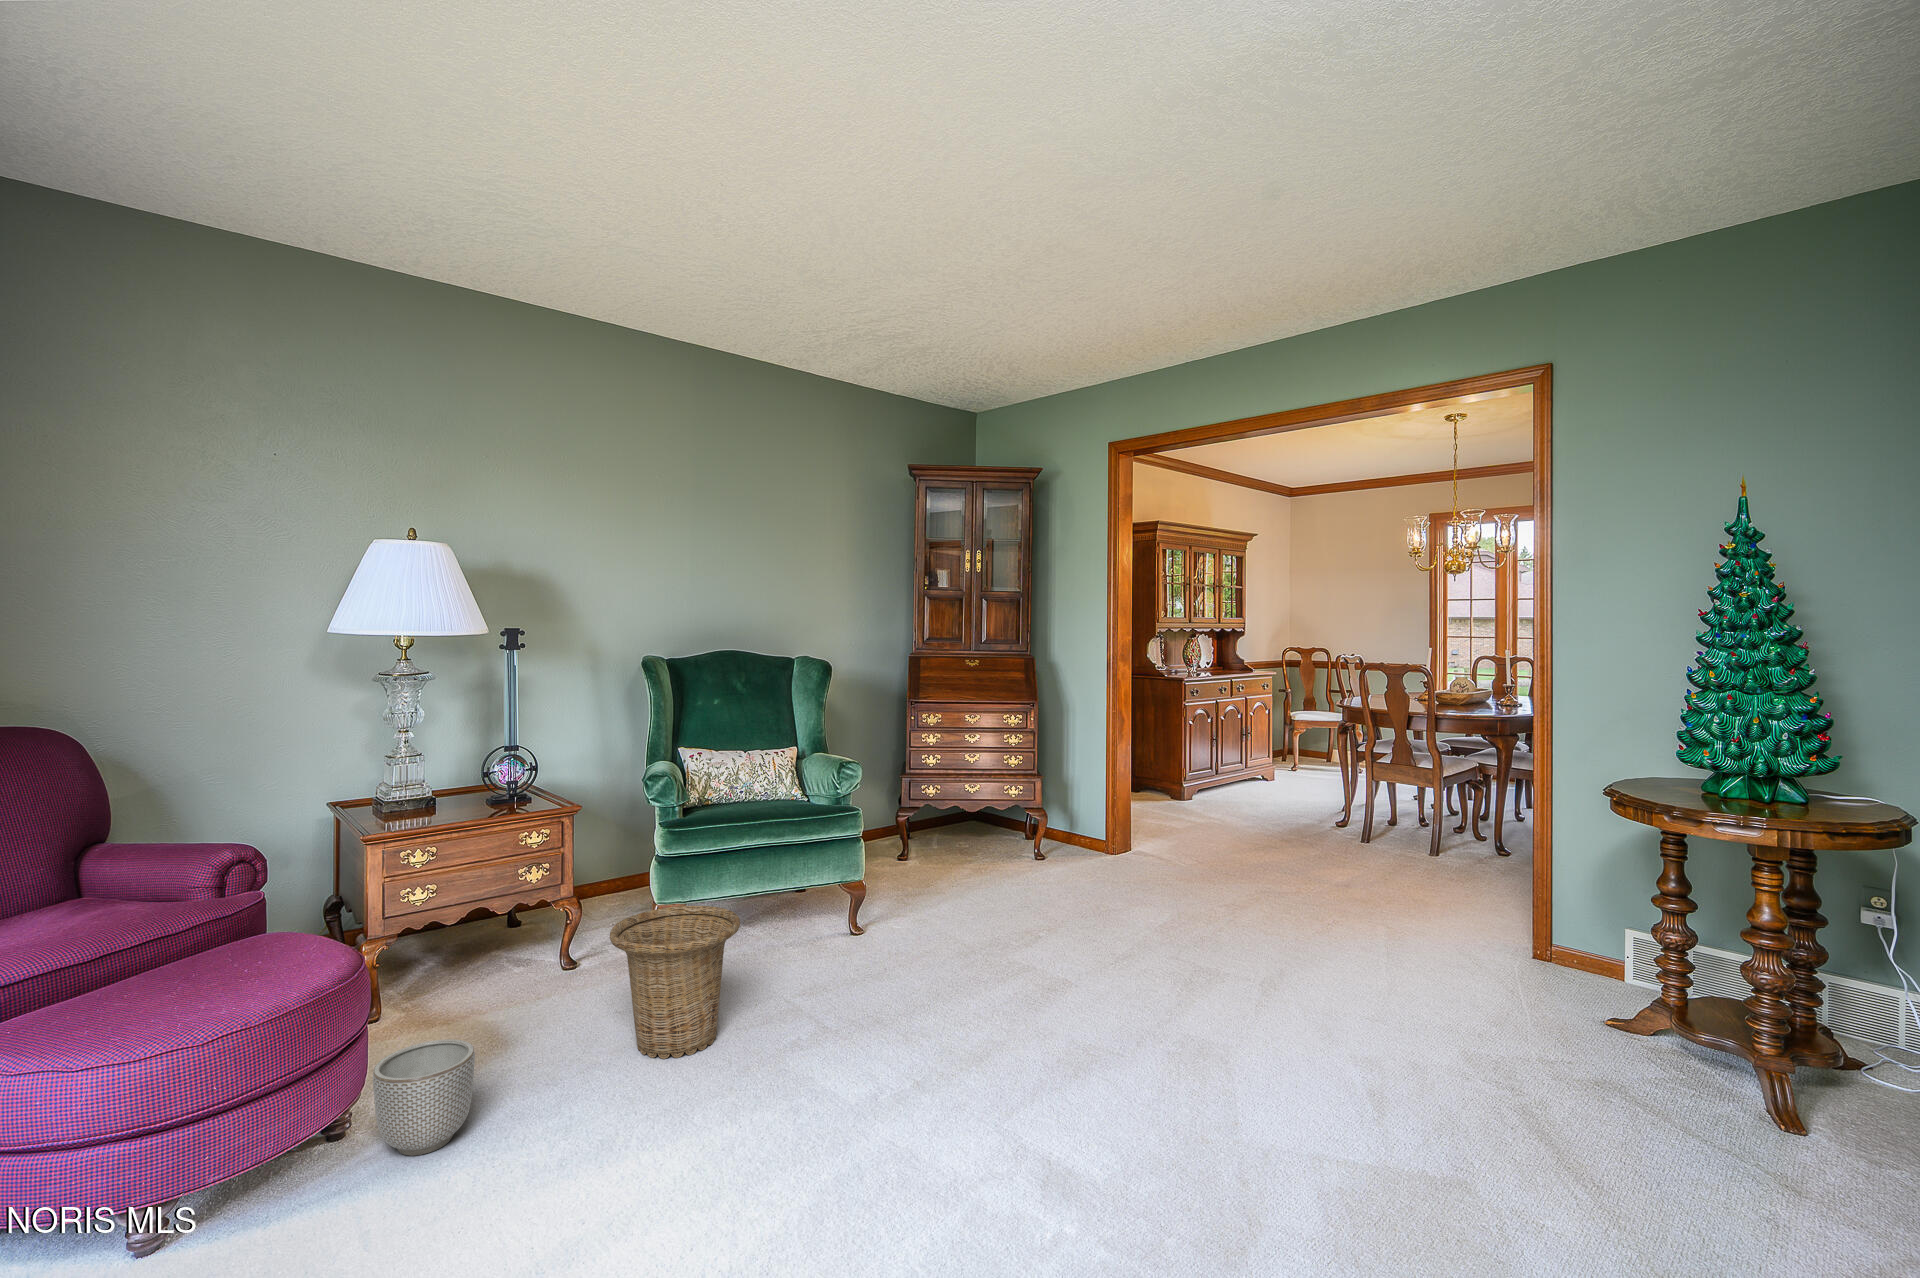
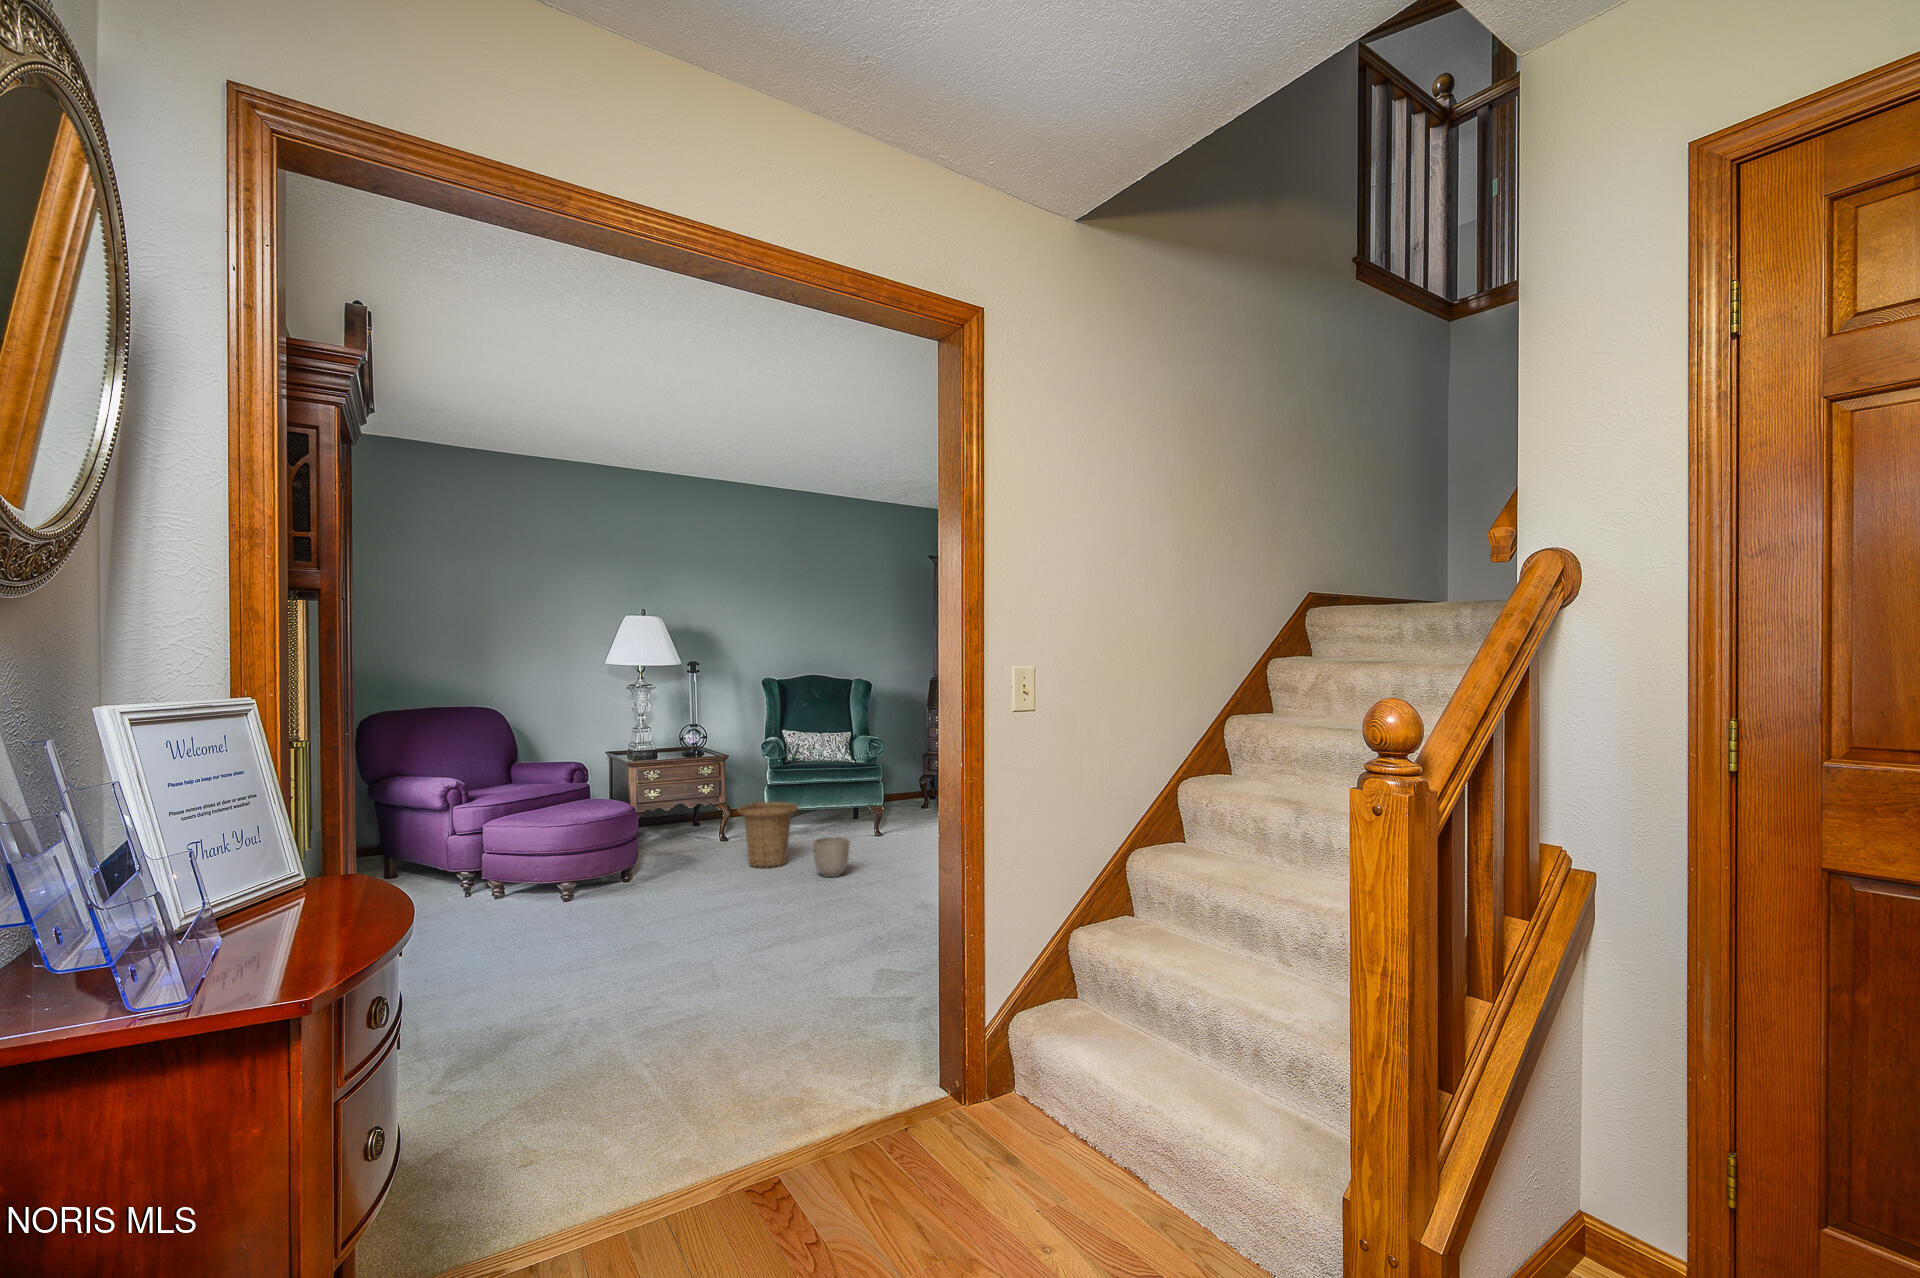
planter: present [373,1039,475,1156] -> present [813,837,850,877]

